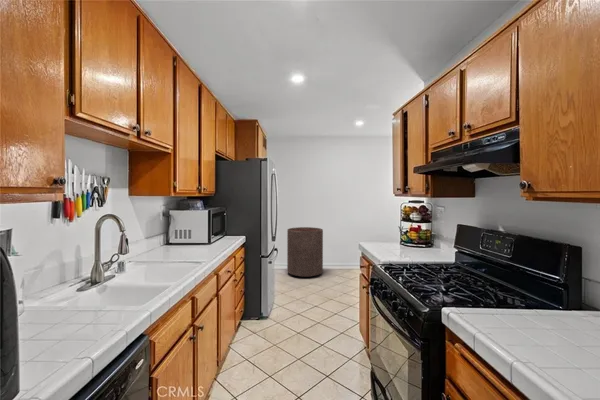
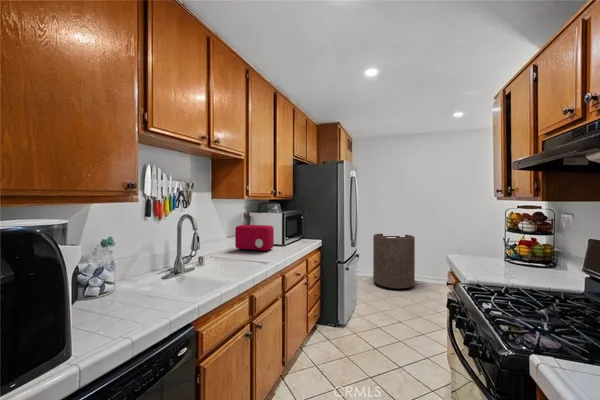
toaster: none [158,224,202,251] -> present [235,225,274,252]

